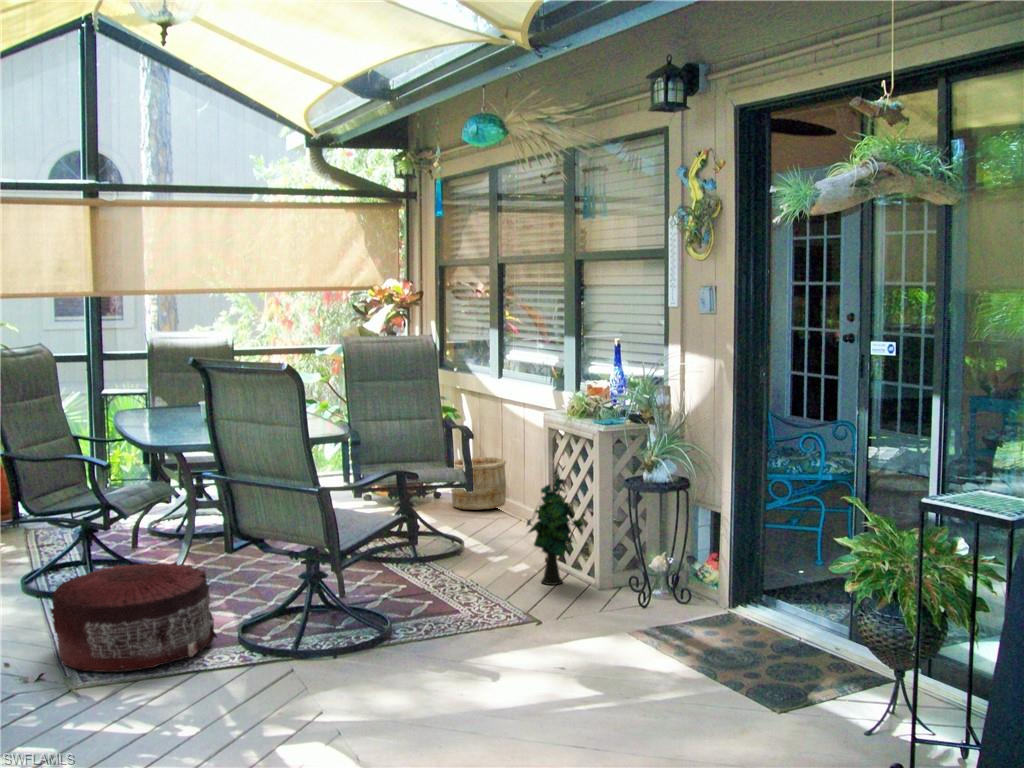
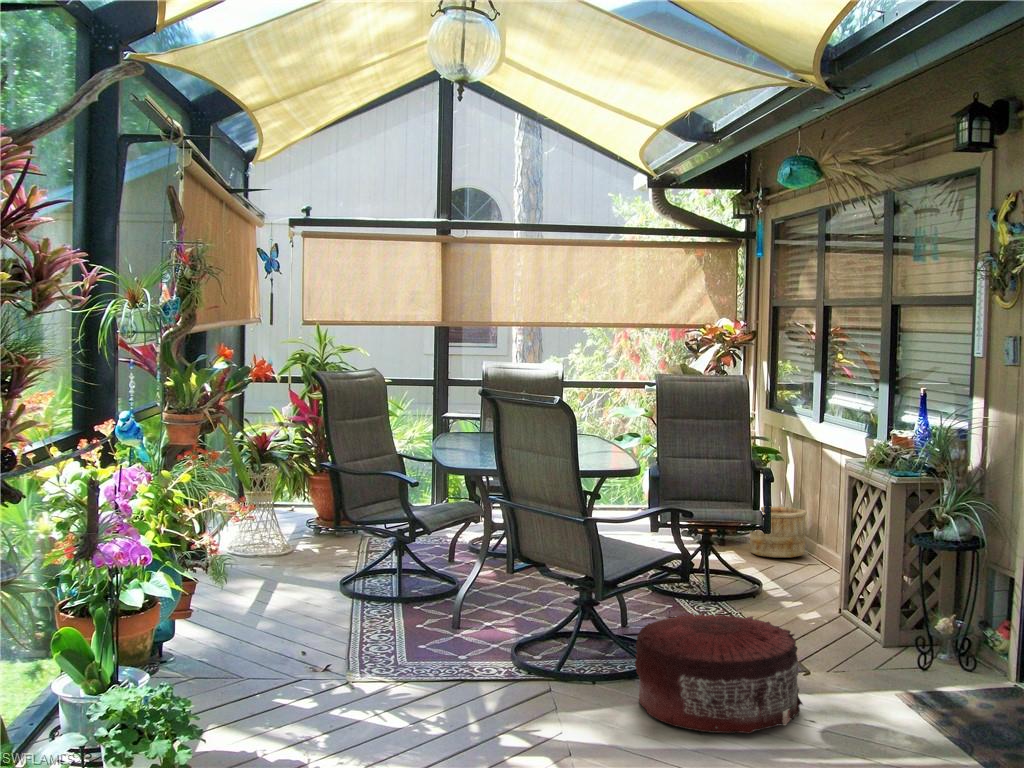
decorative plant: present [527,478,583,585] -> none [808,527,871,638]
pouf: present [50,562,217,672] -> present [635,613,803,733]

